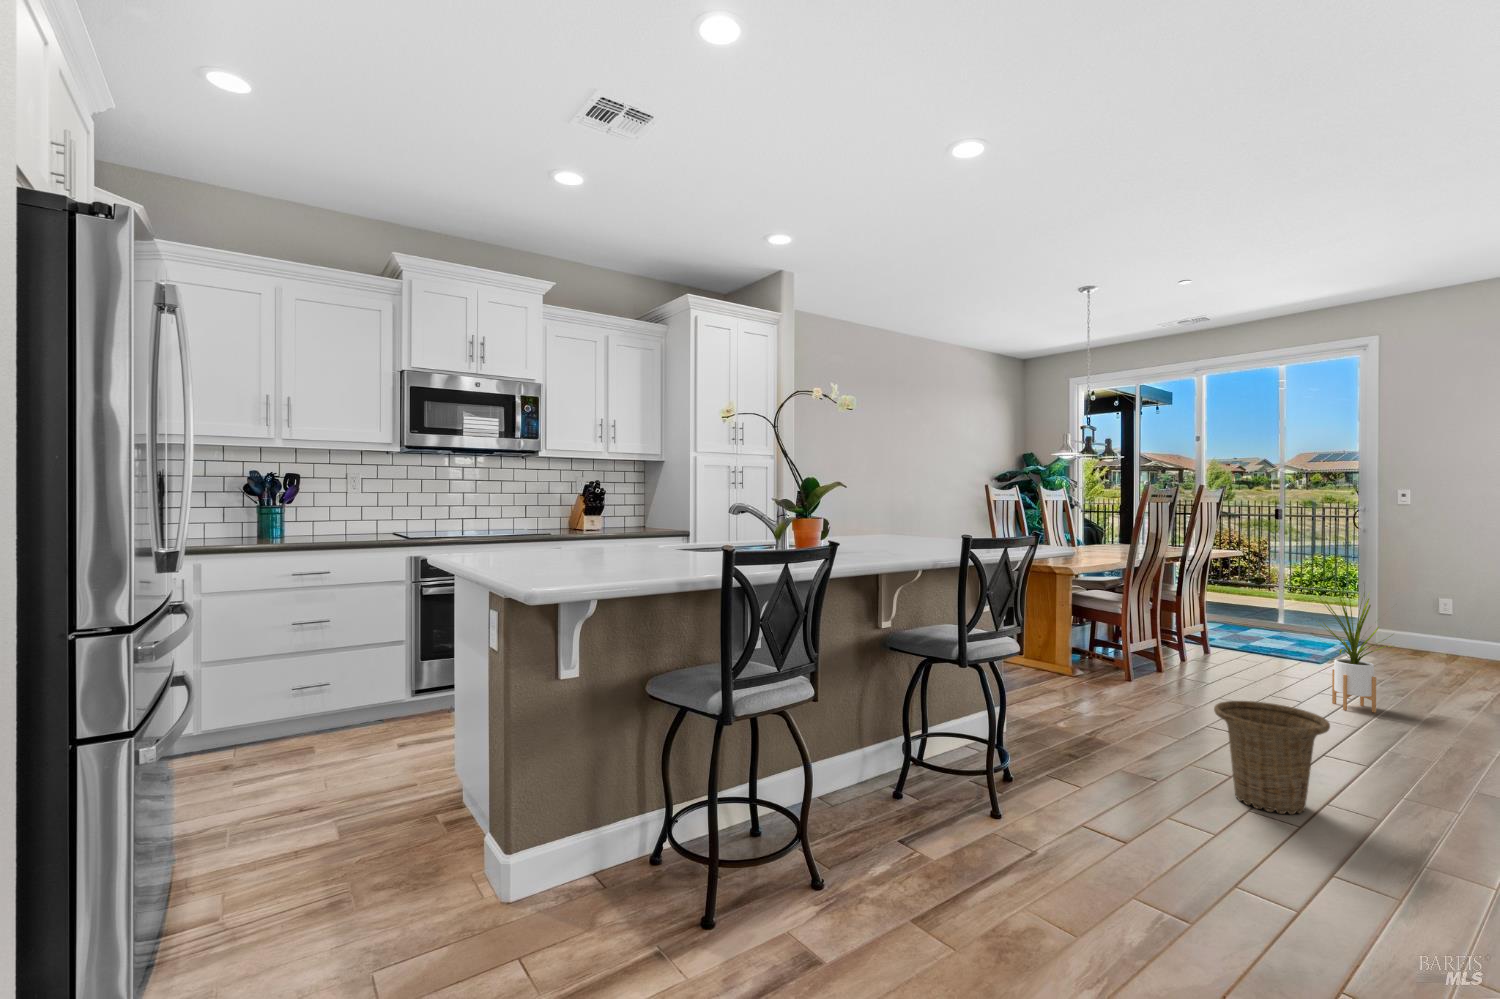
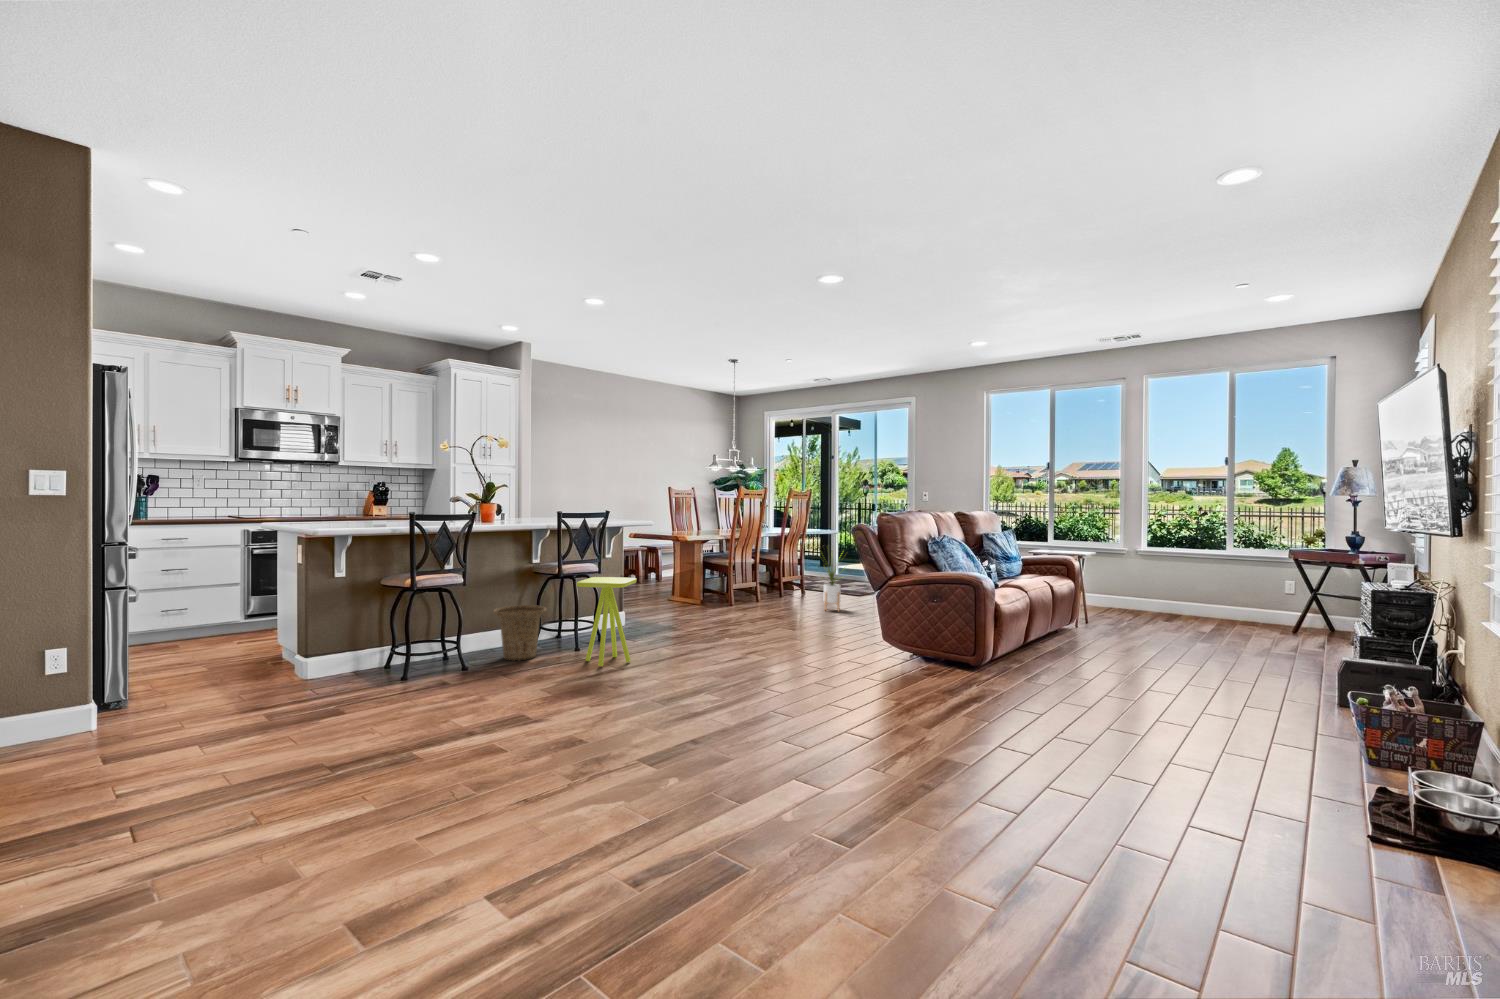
side table: none [1048,679,1180,902] -> present [577,577,637,666]
basket: present [1214,701,1330,814] -> present [493,605,546,660]

